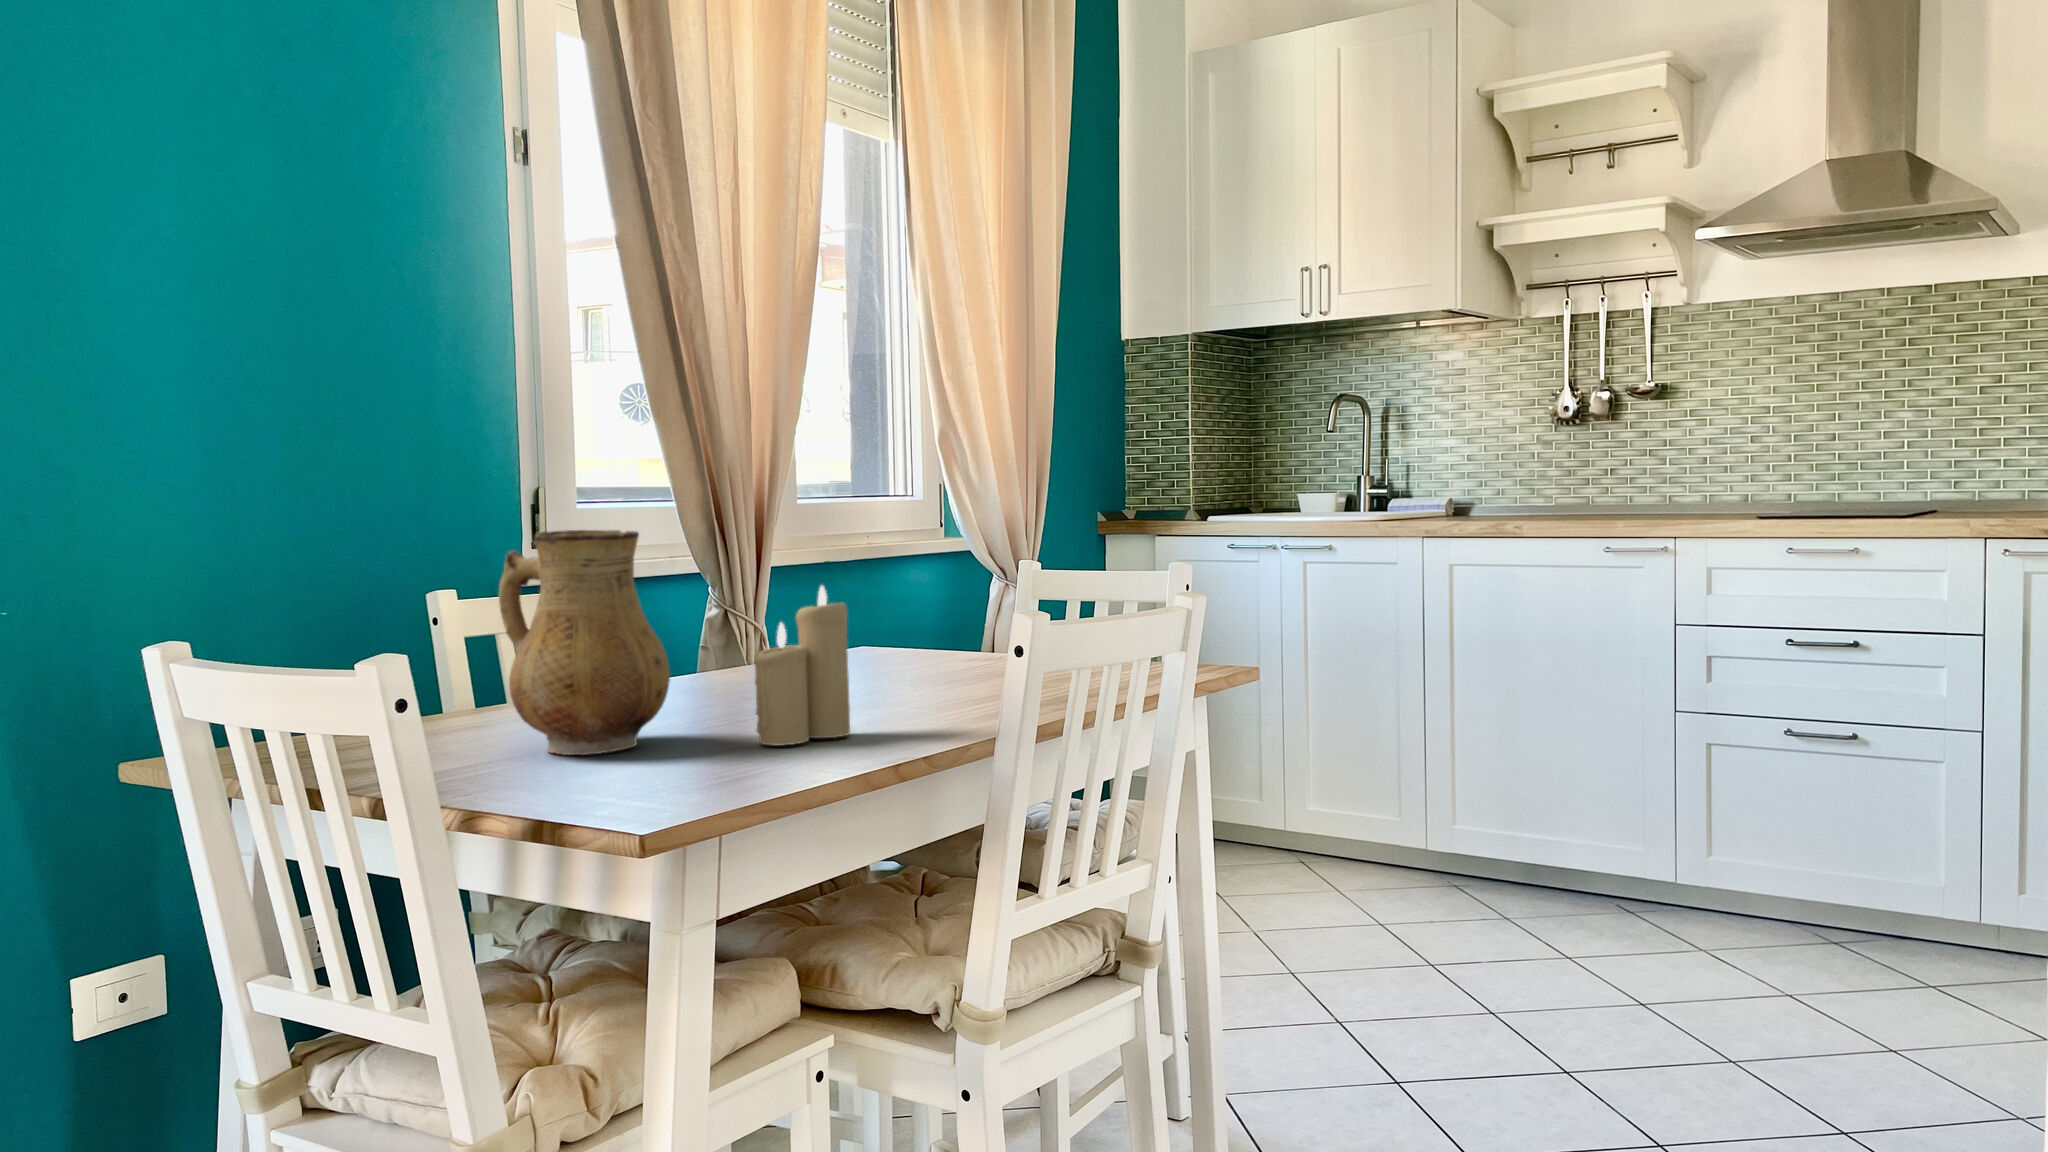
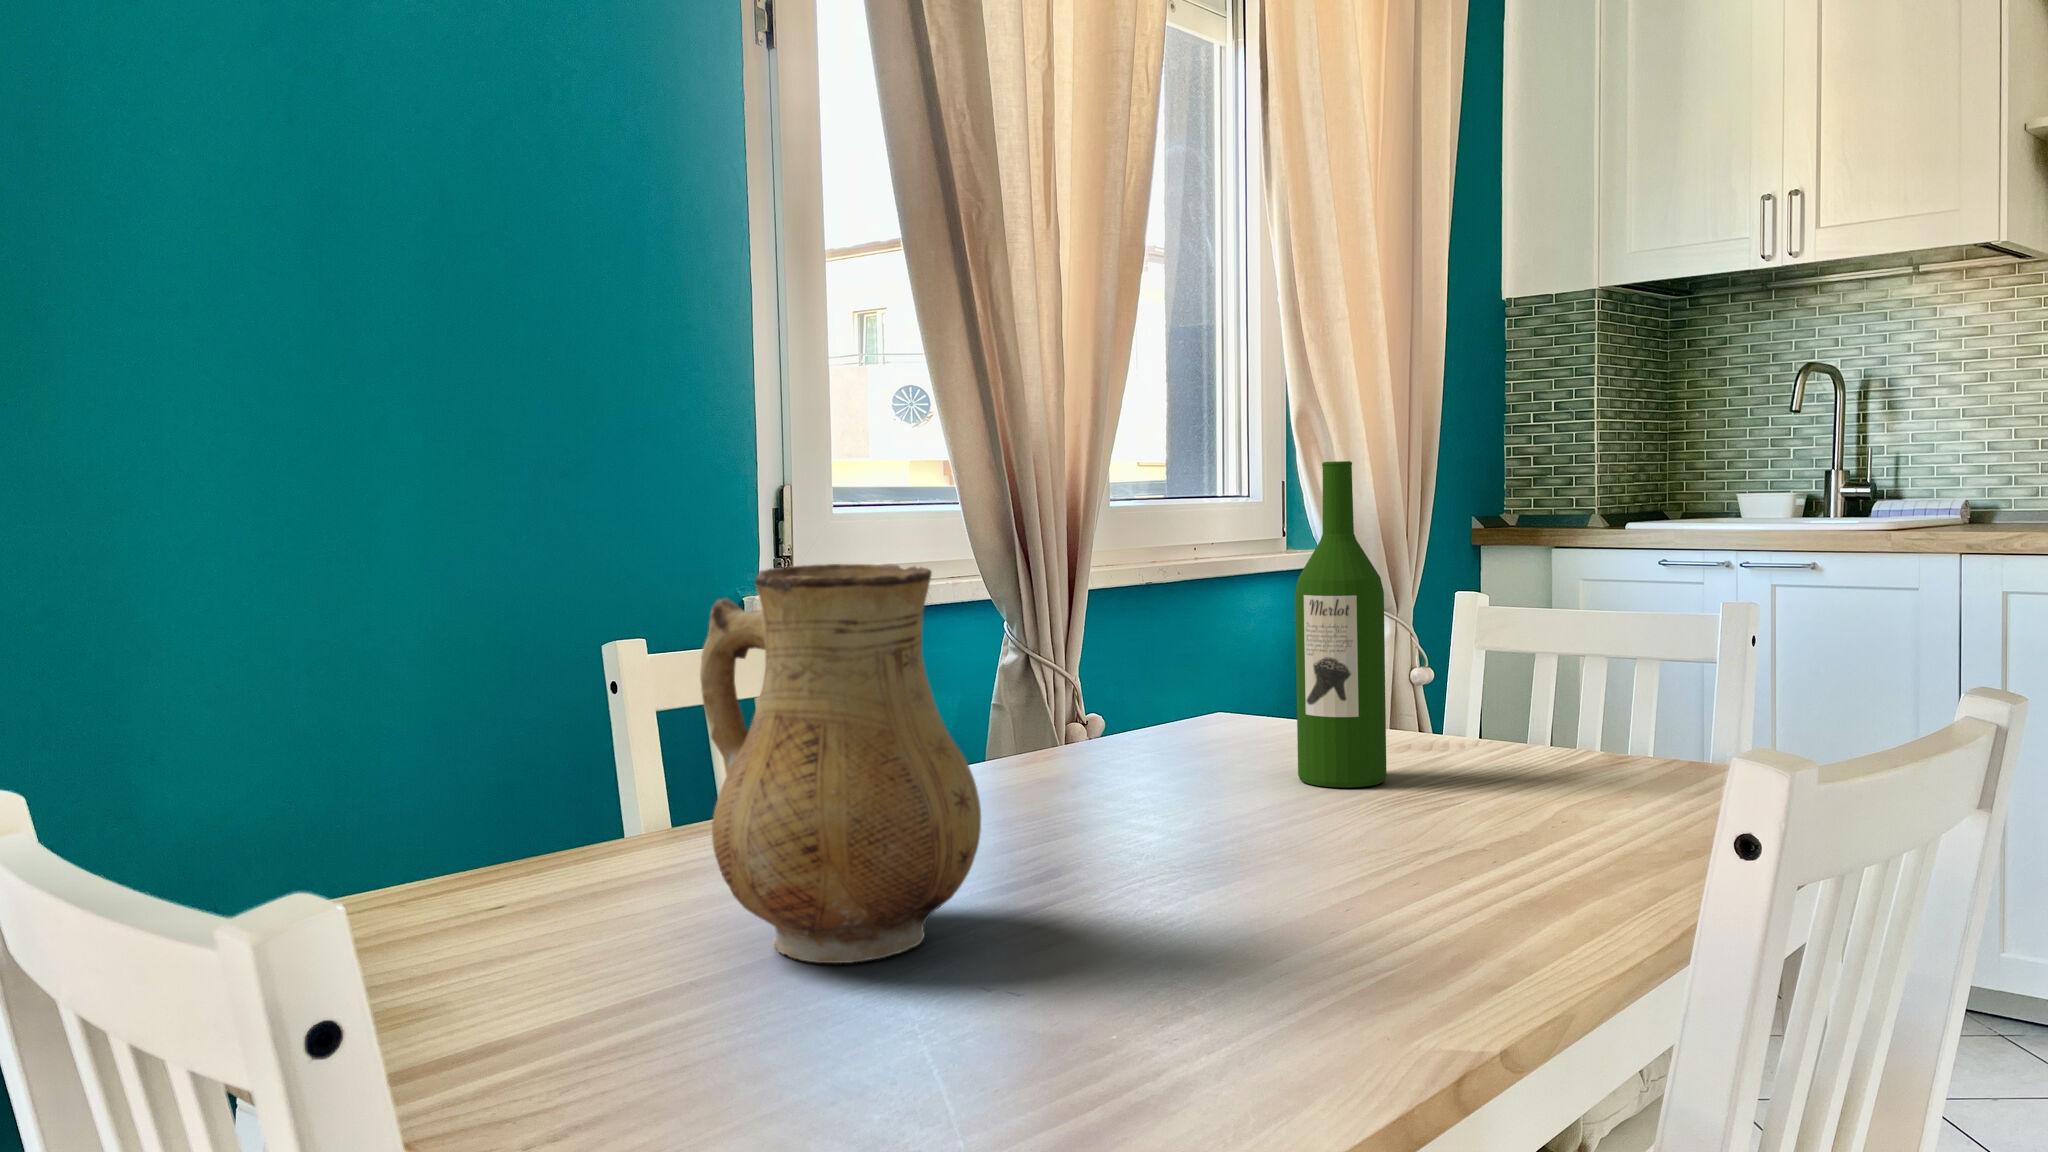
wine bottle: none [894,469,955,682] -> present [1295,461,1386,787]
candle: present [754,586,850,746] -> none [1128,664,1291,957]

